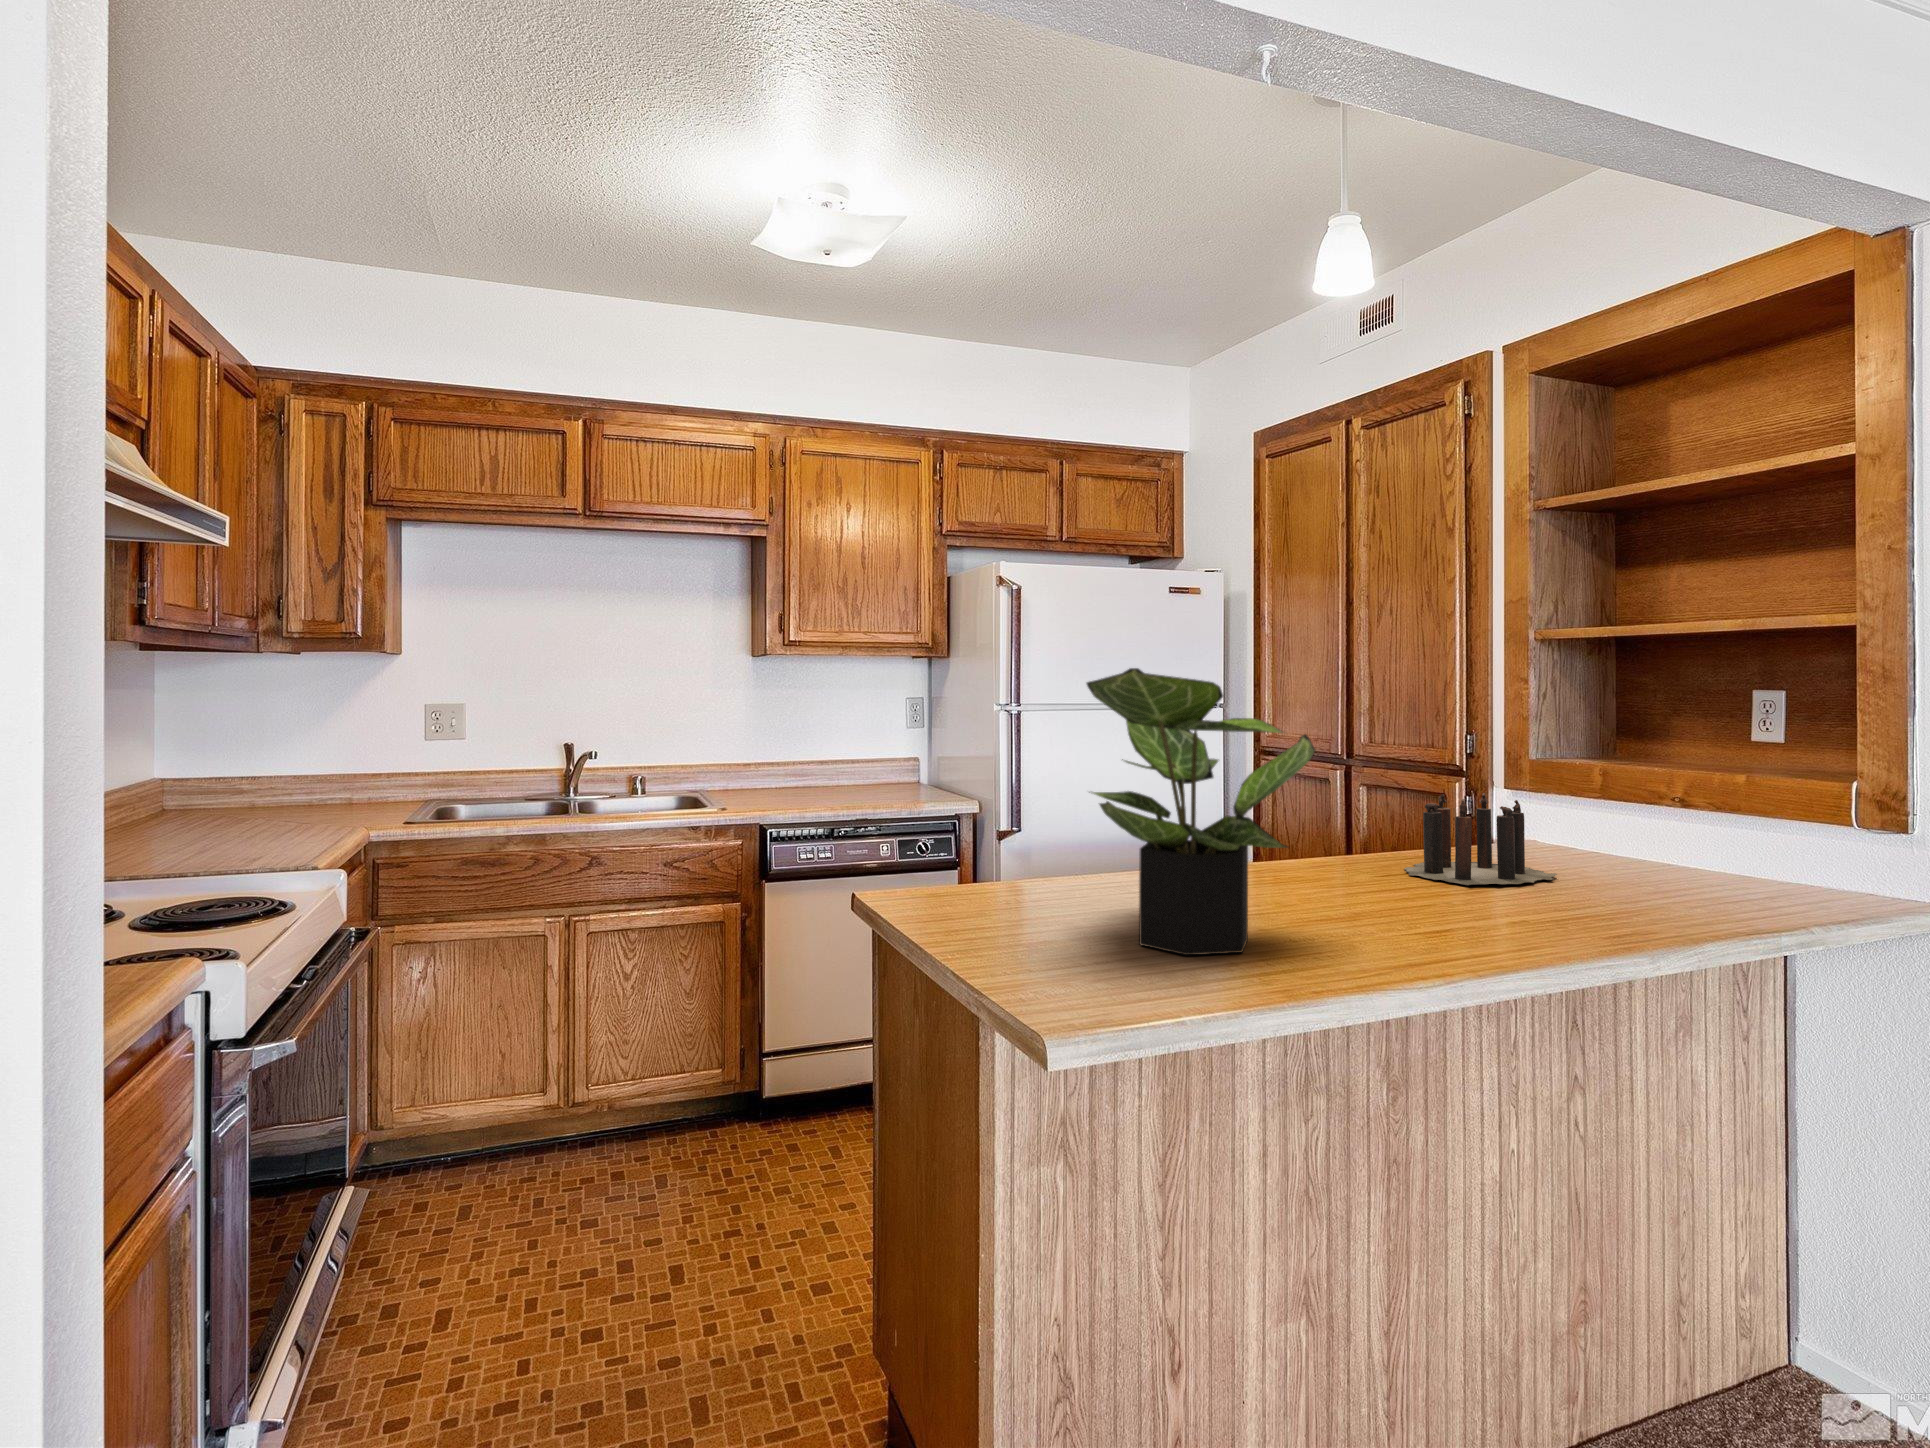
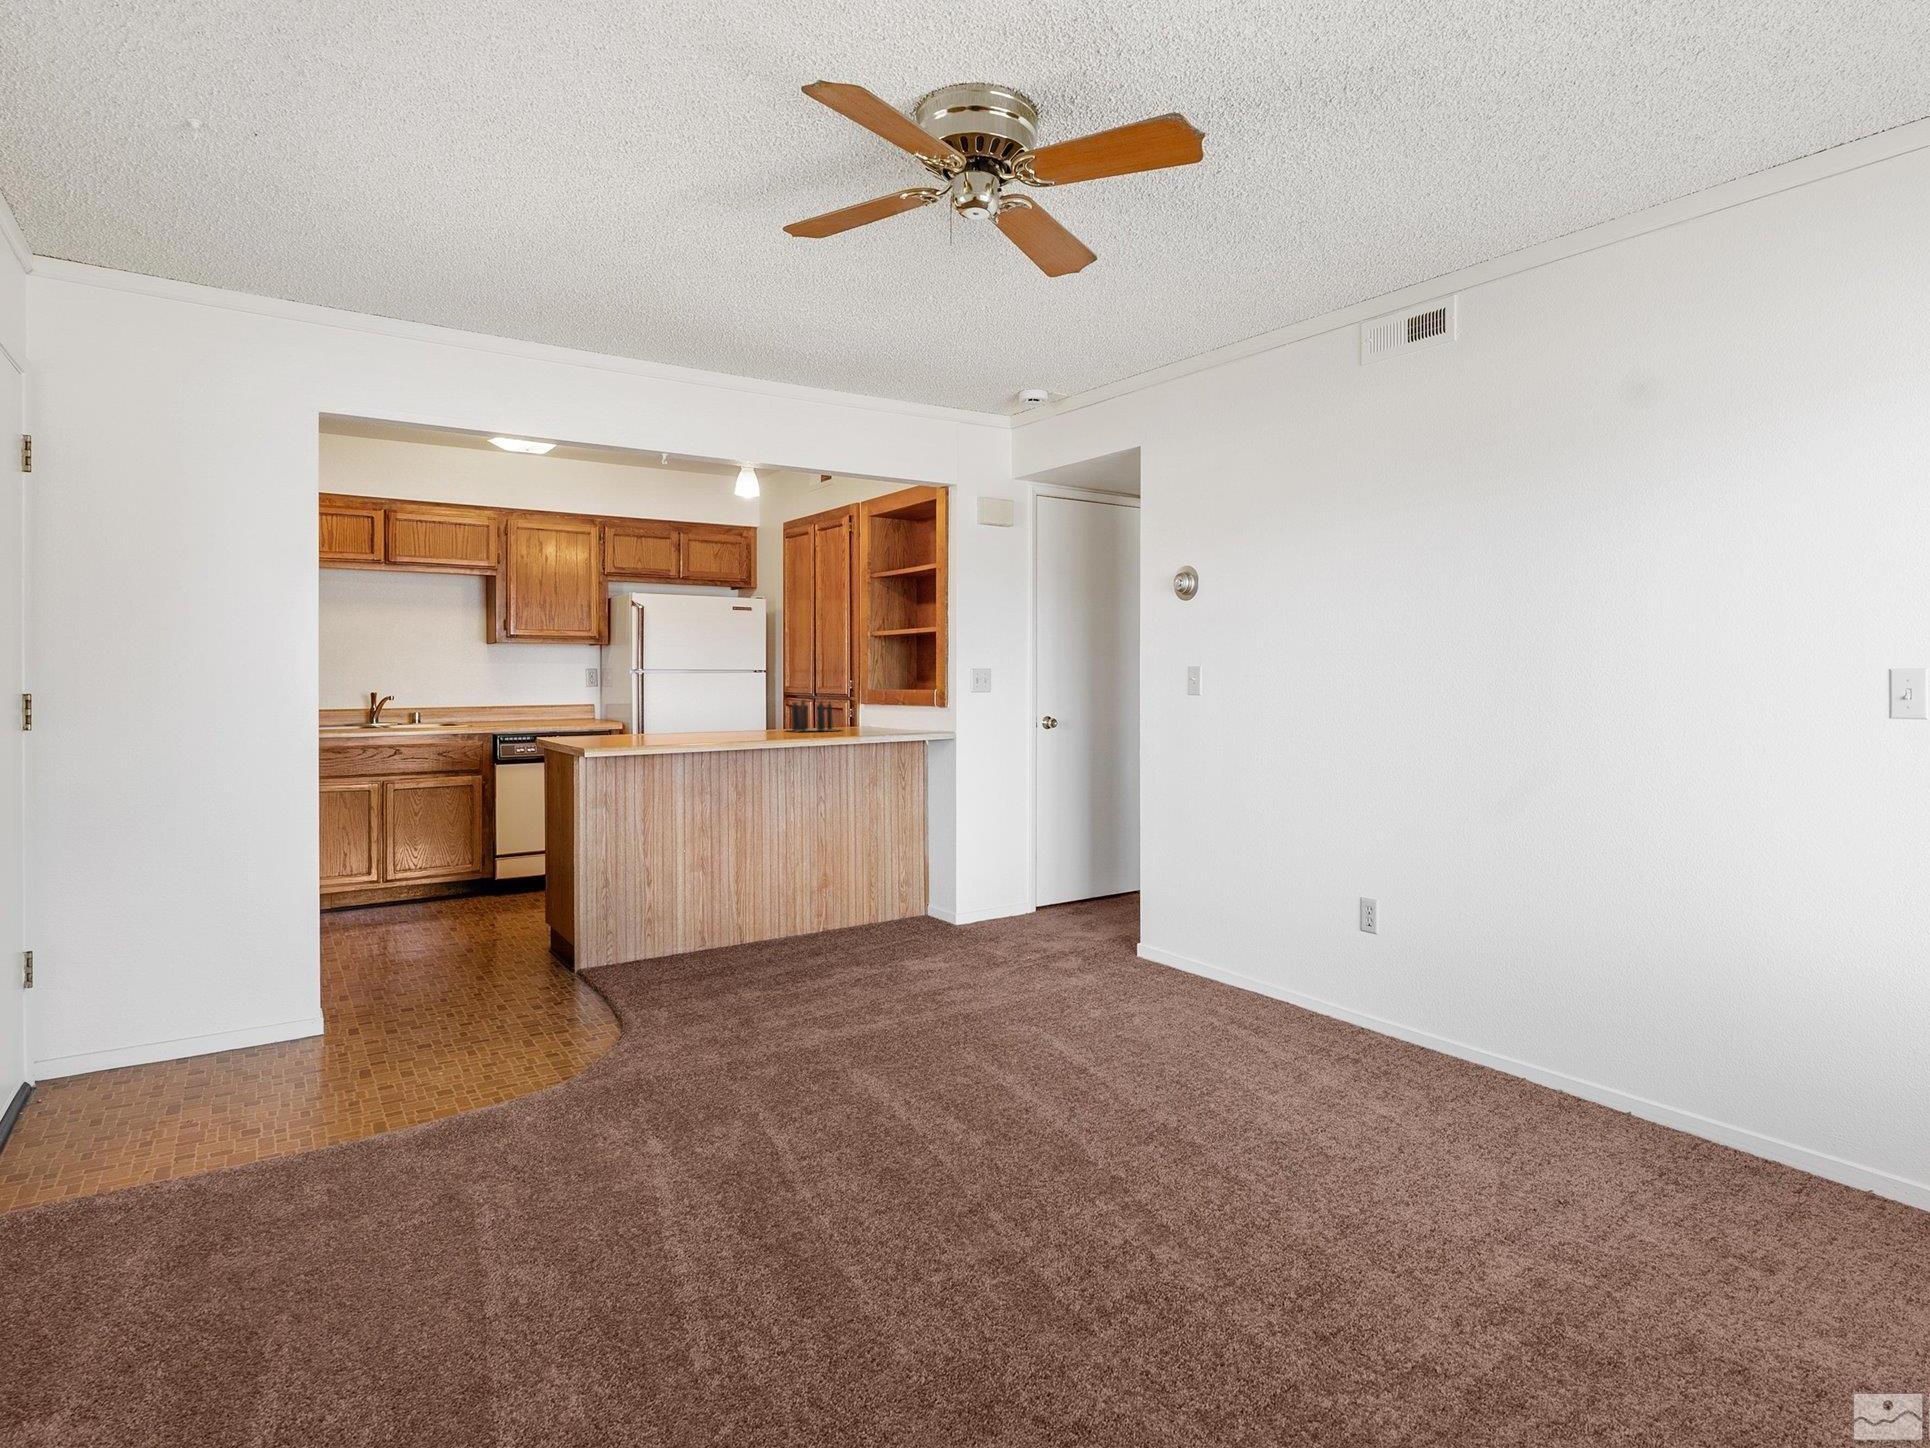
potted plant: present [1087,668,1315,955] -> none [617,641,704,740]

